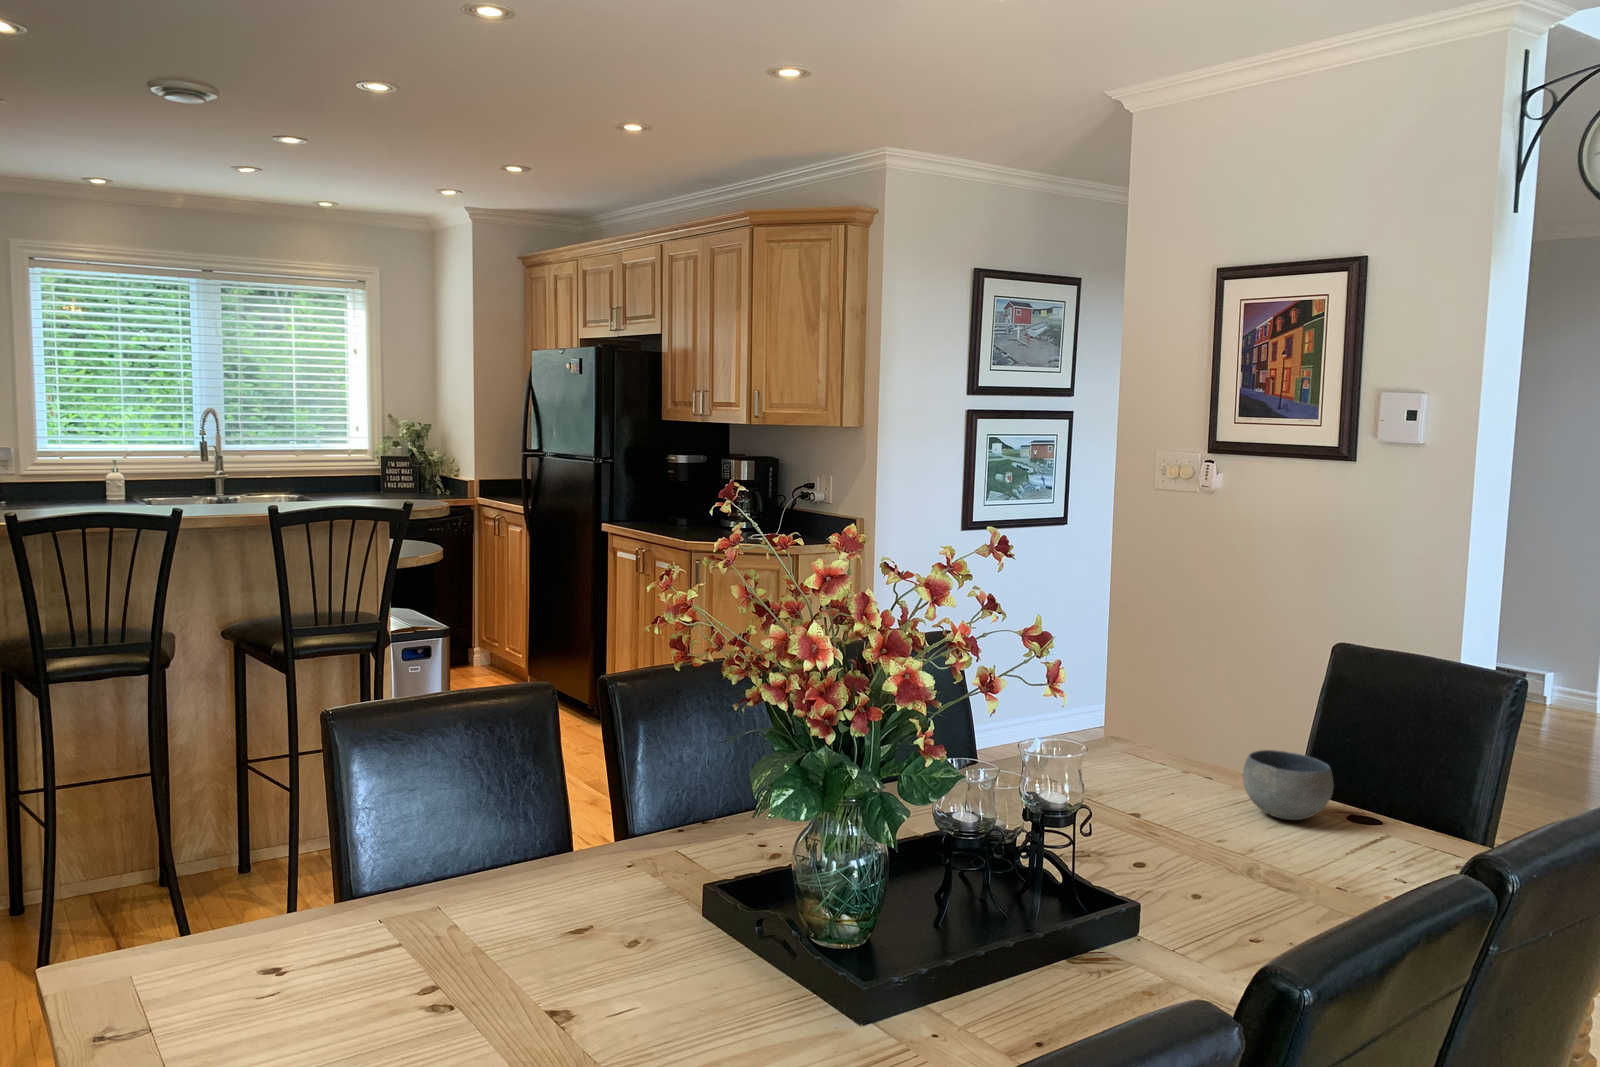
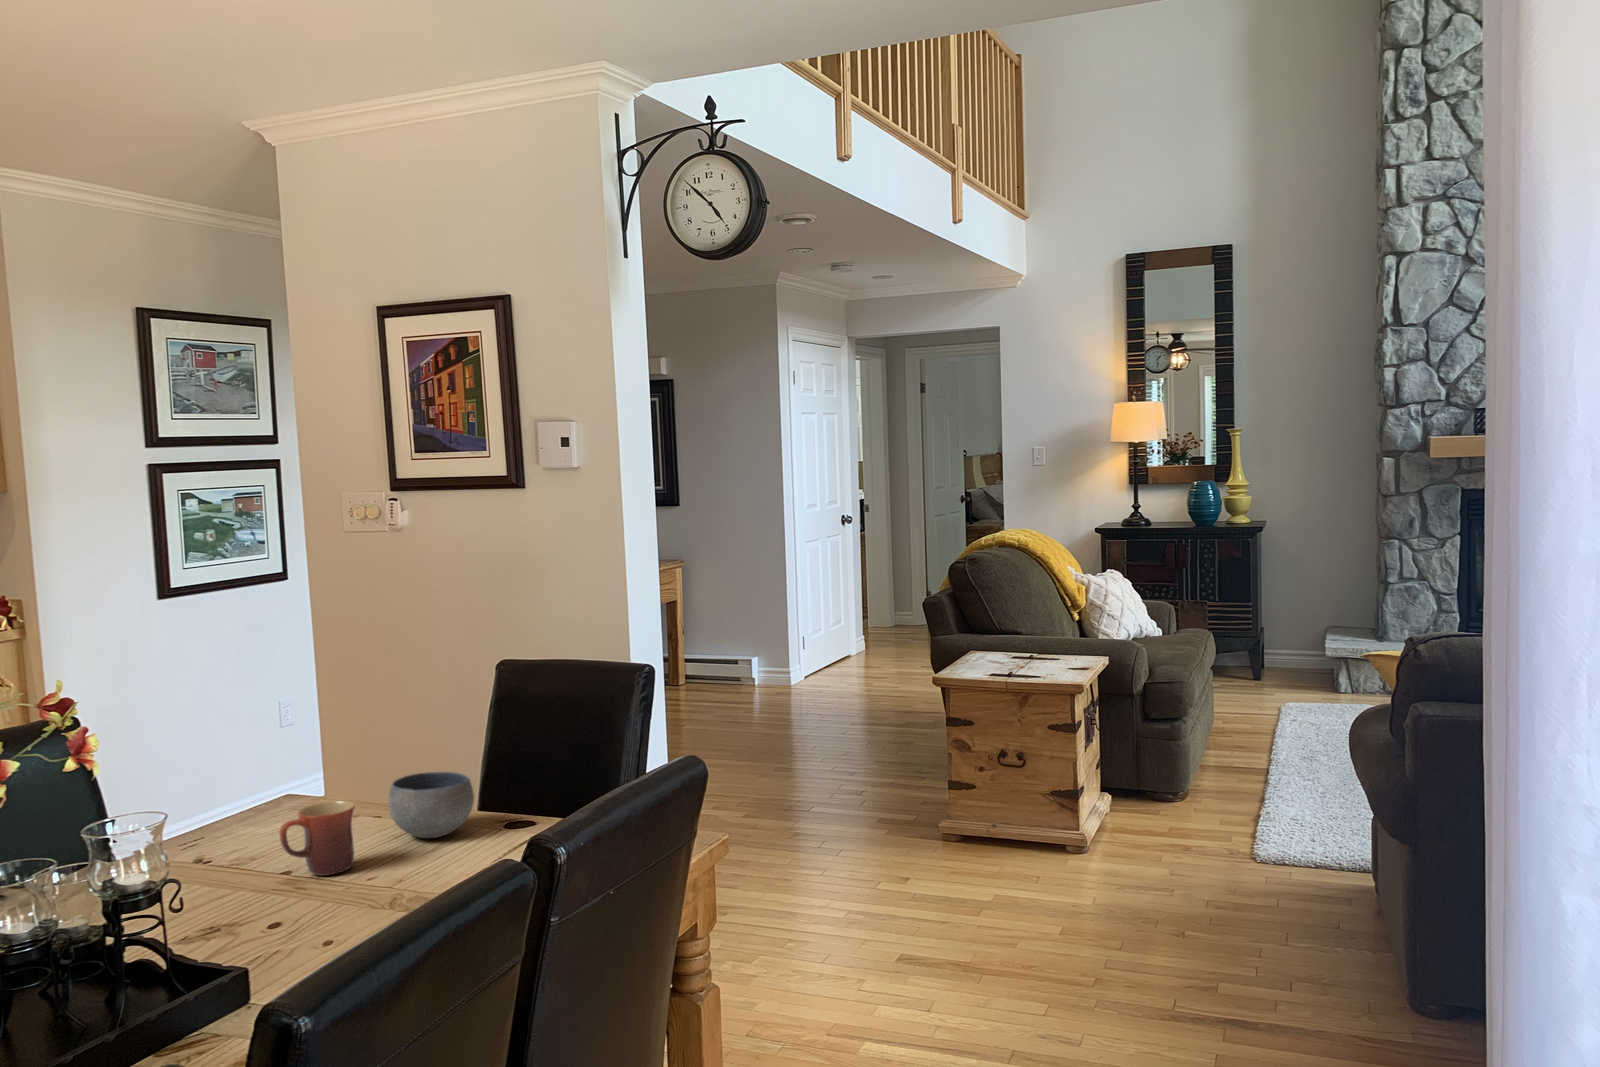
mug: none [1150,761,1222,834] -> present [280,801,355,876]

